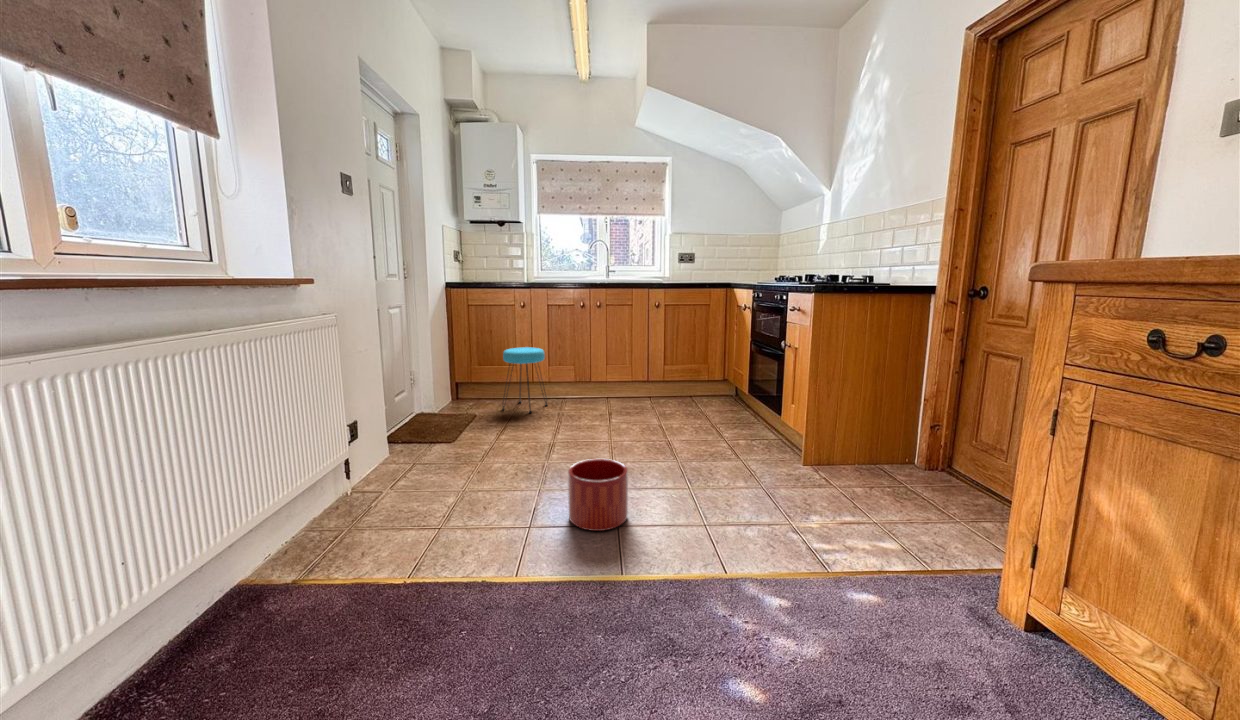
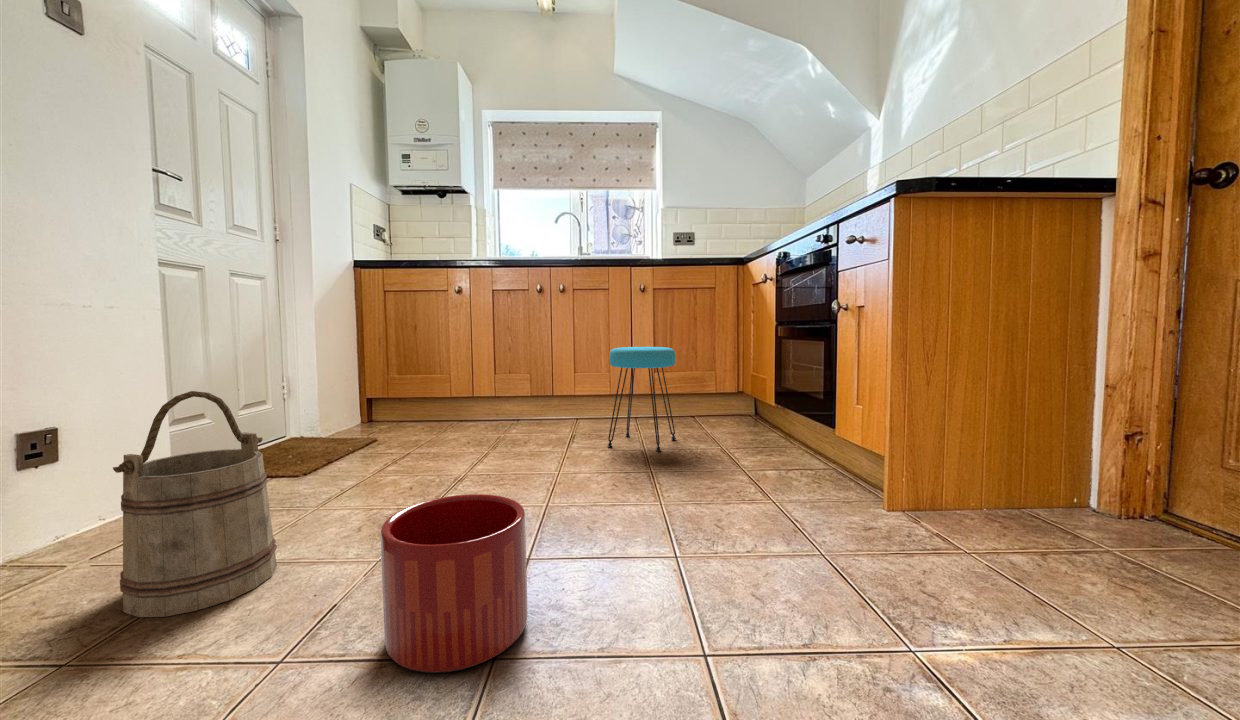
stool: present [502,347,547,412] -> present [608,347,676,450]
bucket: none [431,408,492,513] -> present [113,391,277,617]

